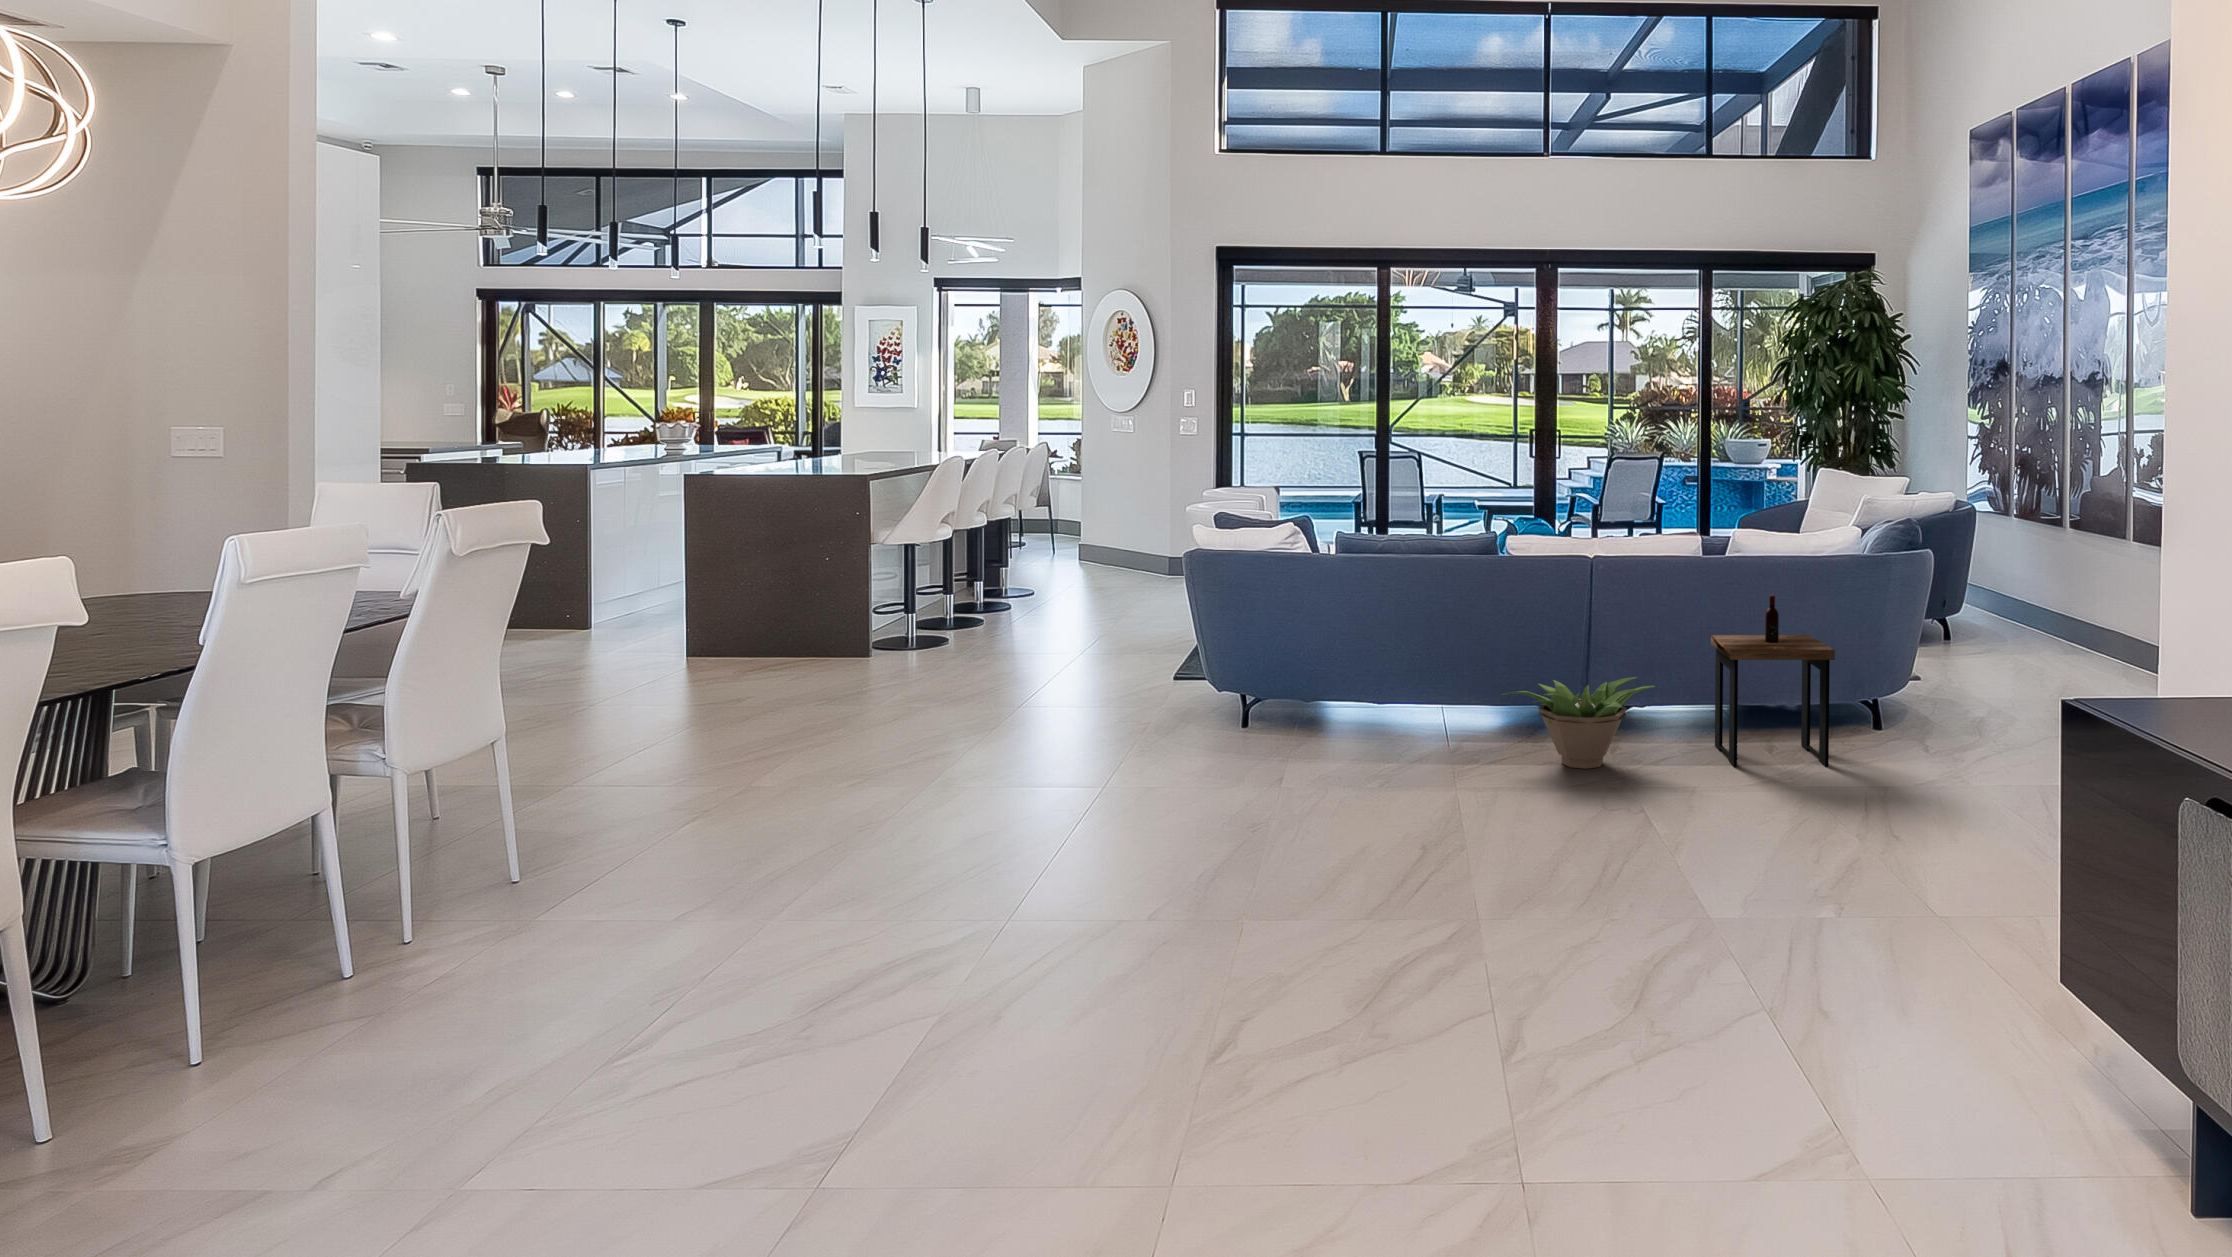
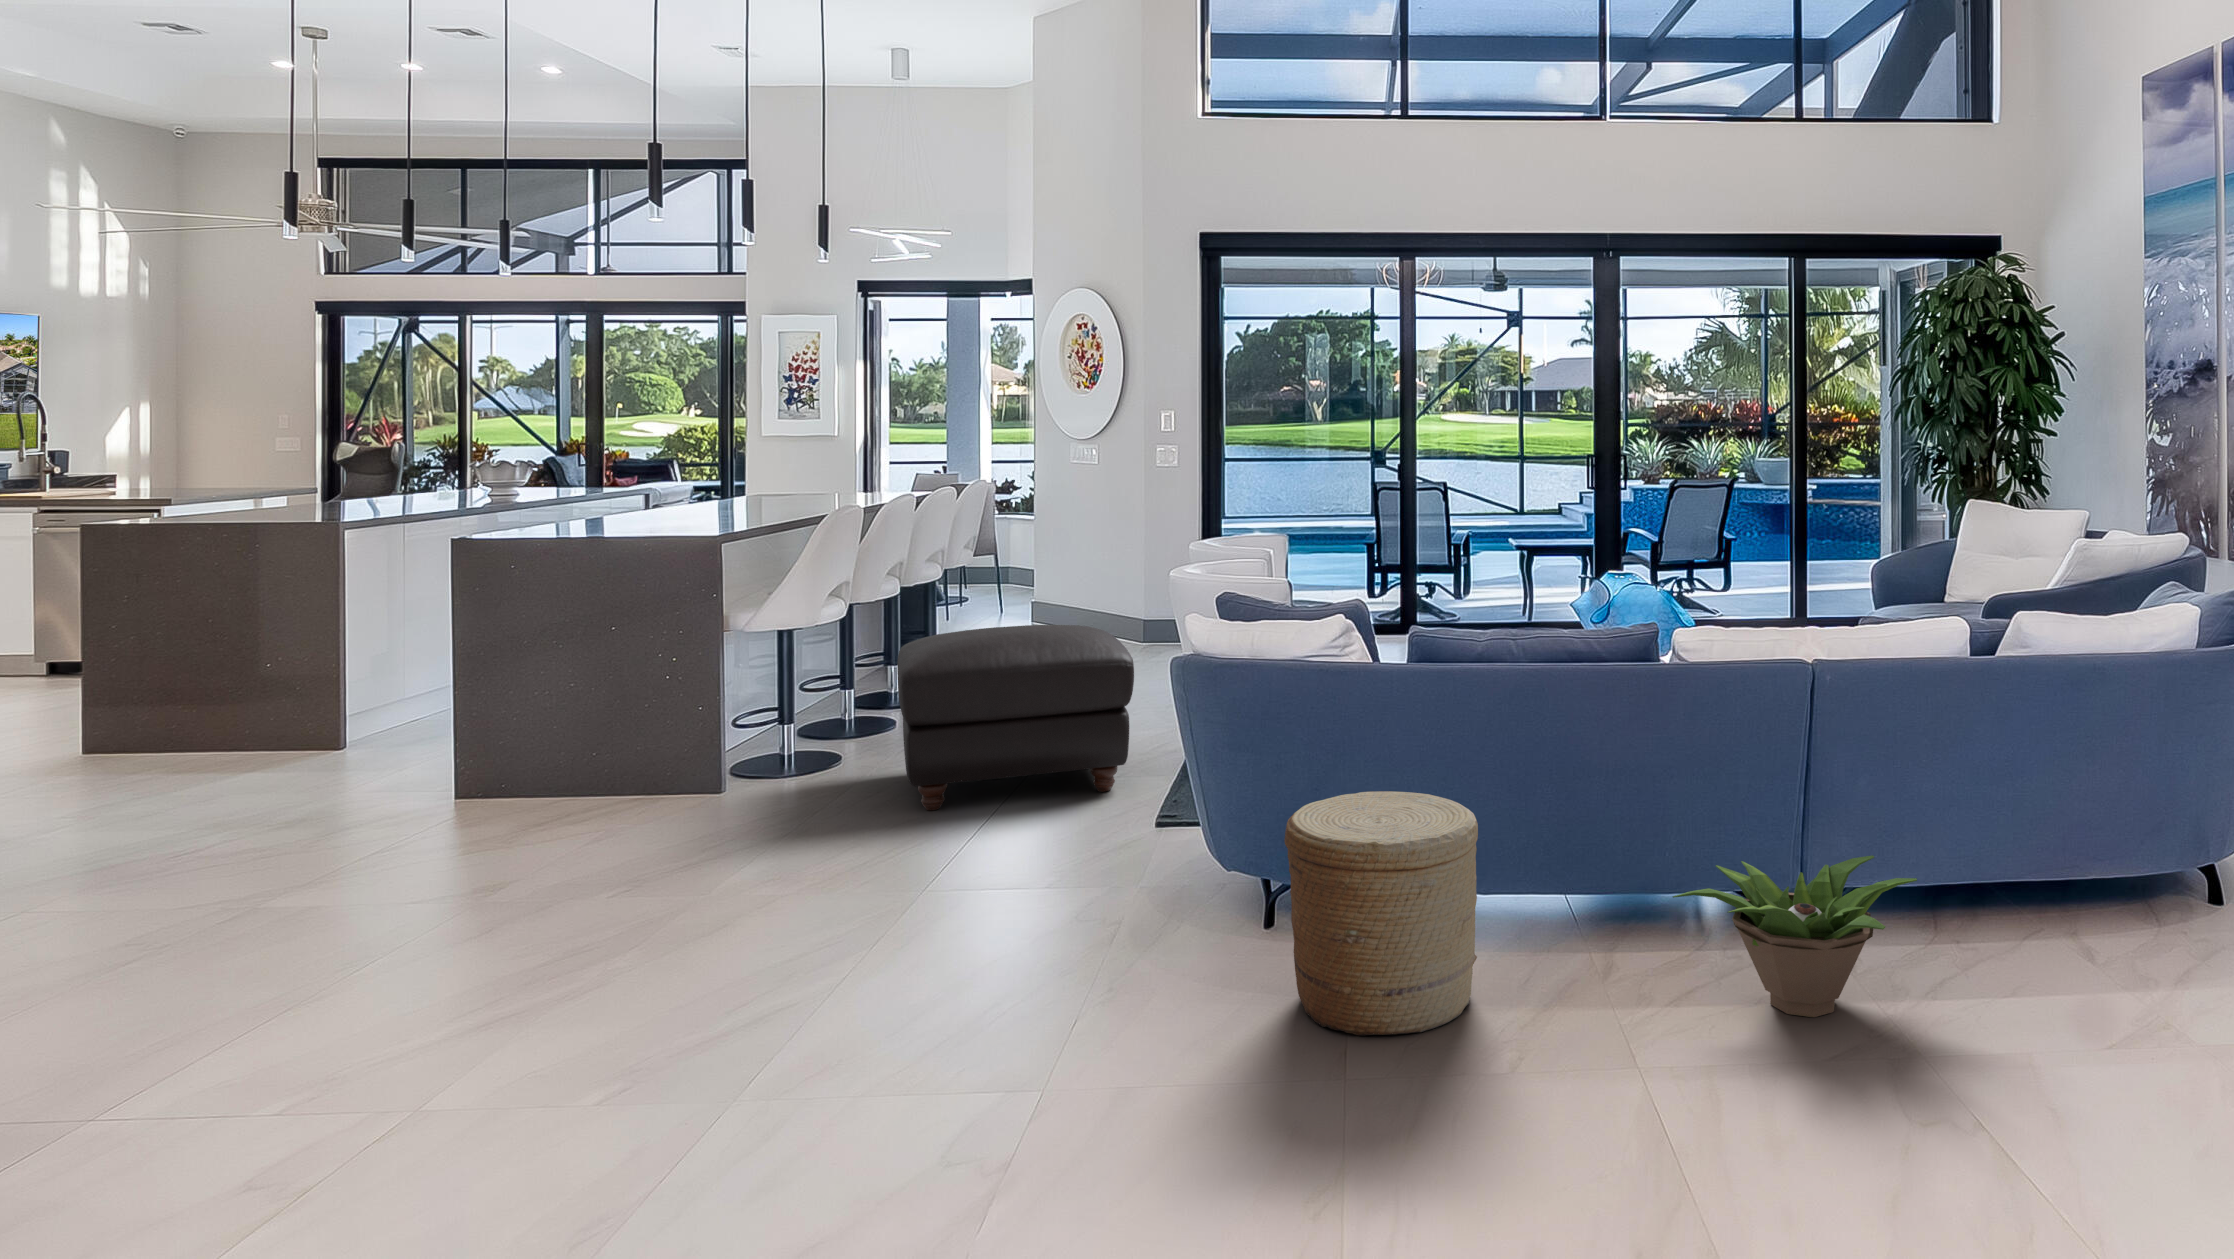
ottoman: none [993,543,1164,668] -> present [897,625,1134,810]
side table: present [1711,595,1835,767] -> none [1976,725,2197,1005]
woven basket: none [1258,631,1380,770] -> present [1284,791,1478,1036]

